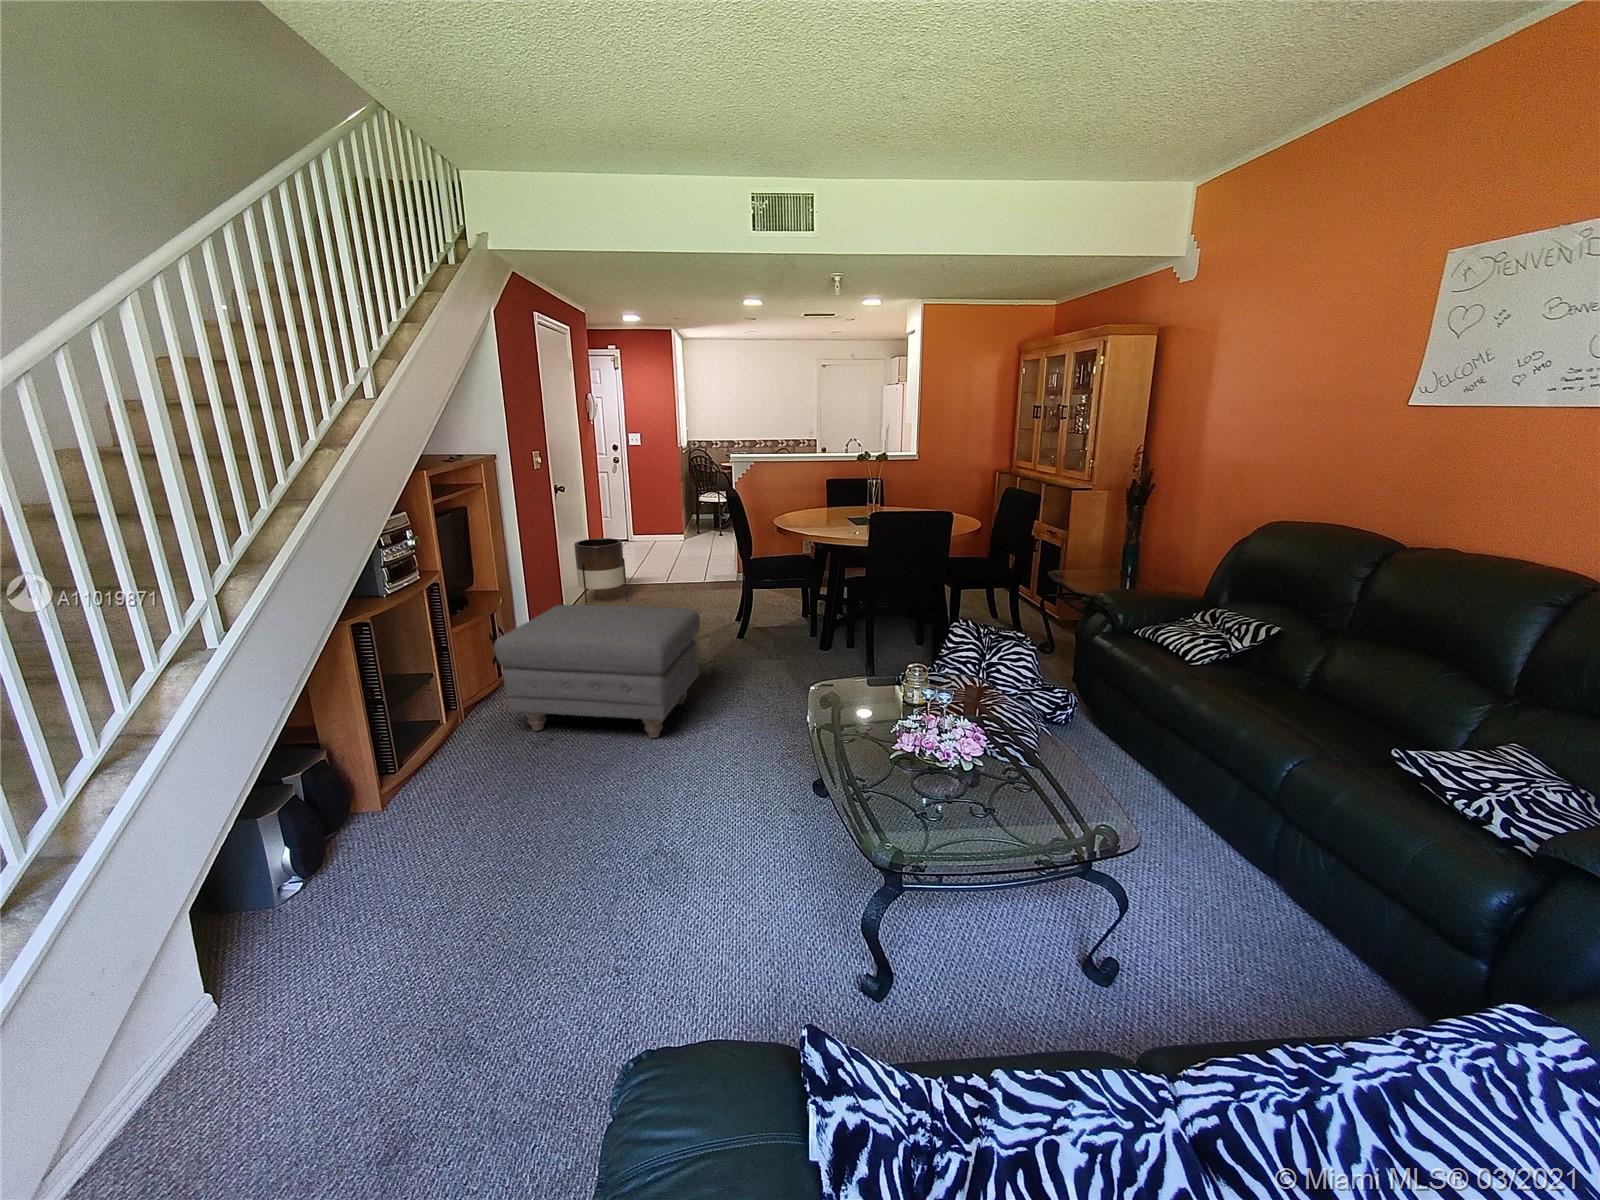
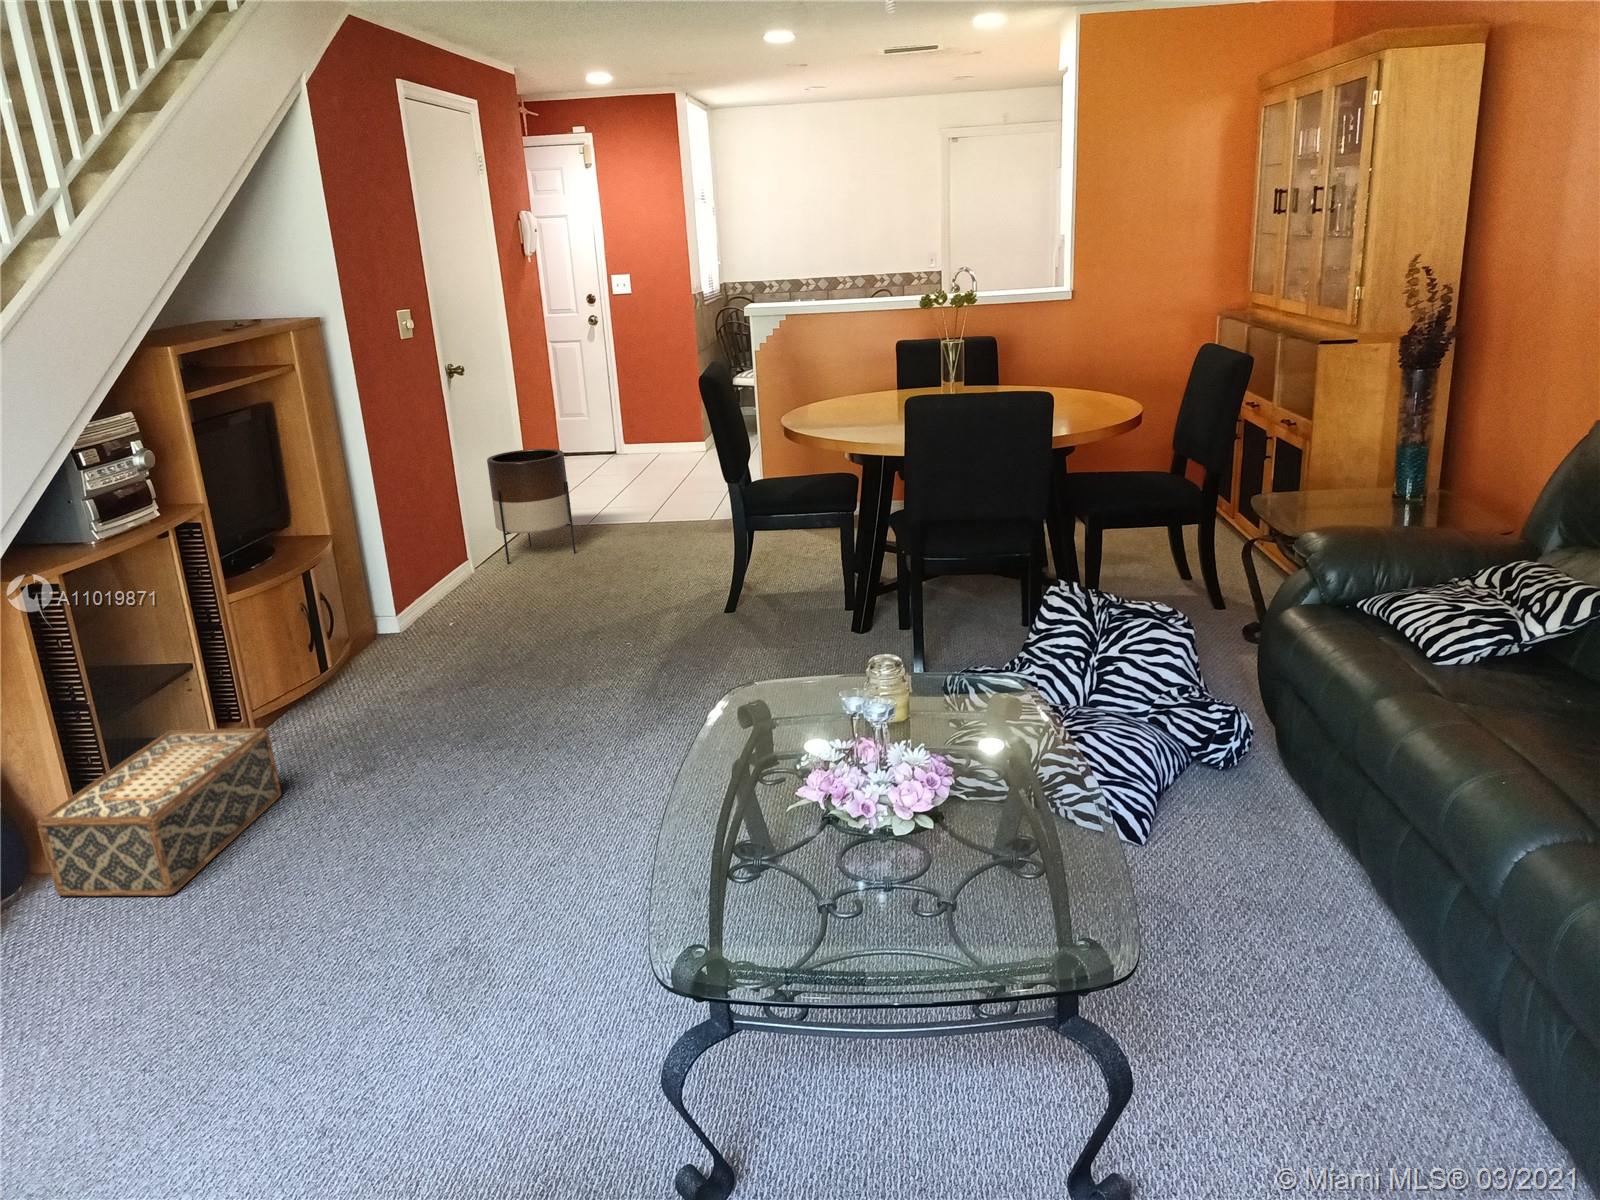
ottoman: present [494,605,700,738] -> none [276,556,620,774]
woven basket: none [359,714,498,829] -> present [38,728,281,896]

